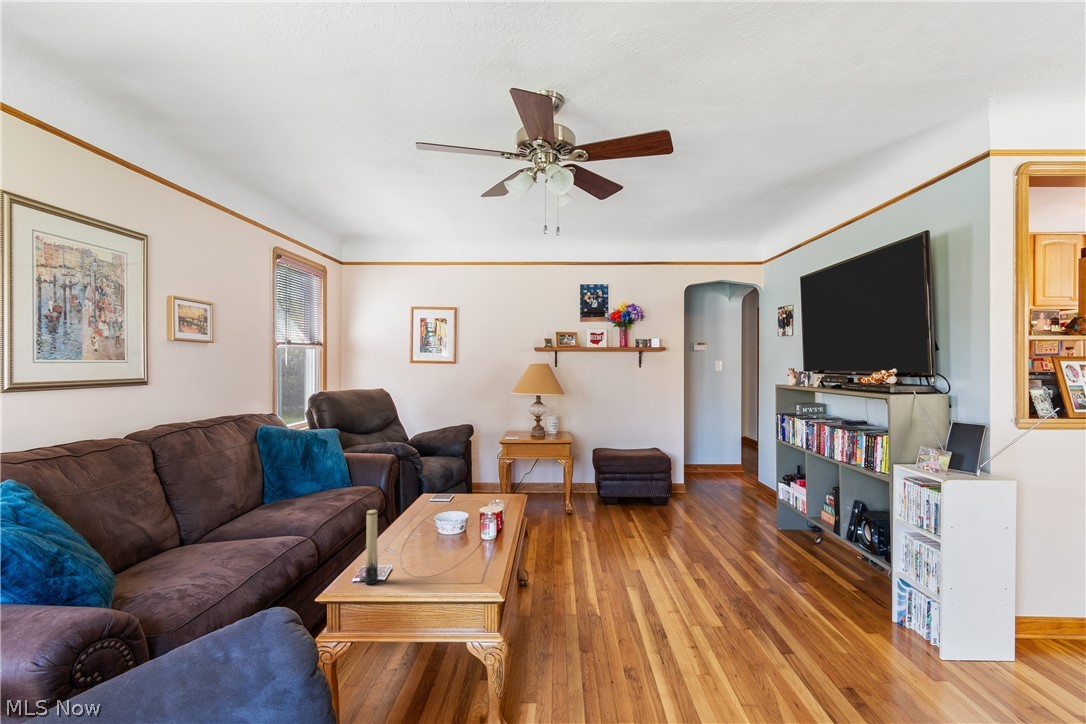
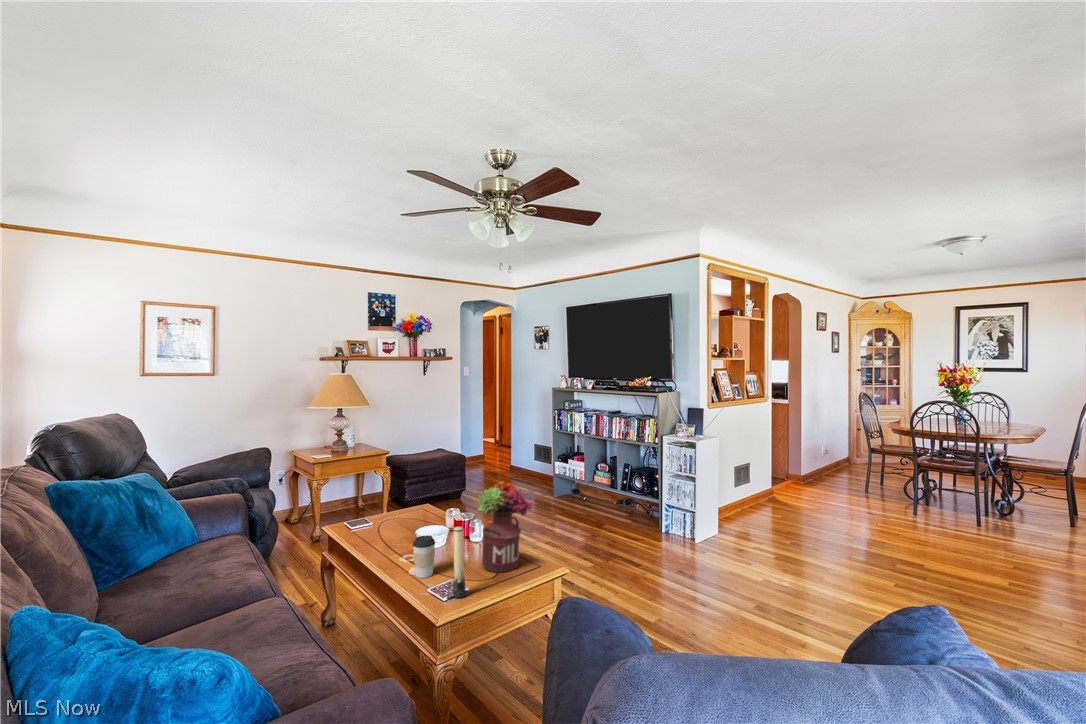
flower arrangement: none [421,475,488,578] -> present [477,482,533,572]
coffee cup: none [387,513,410,555] -> present [413,536,435,578]

